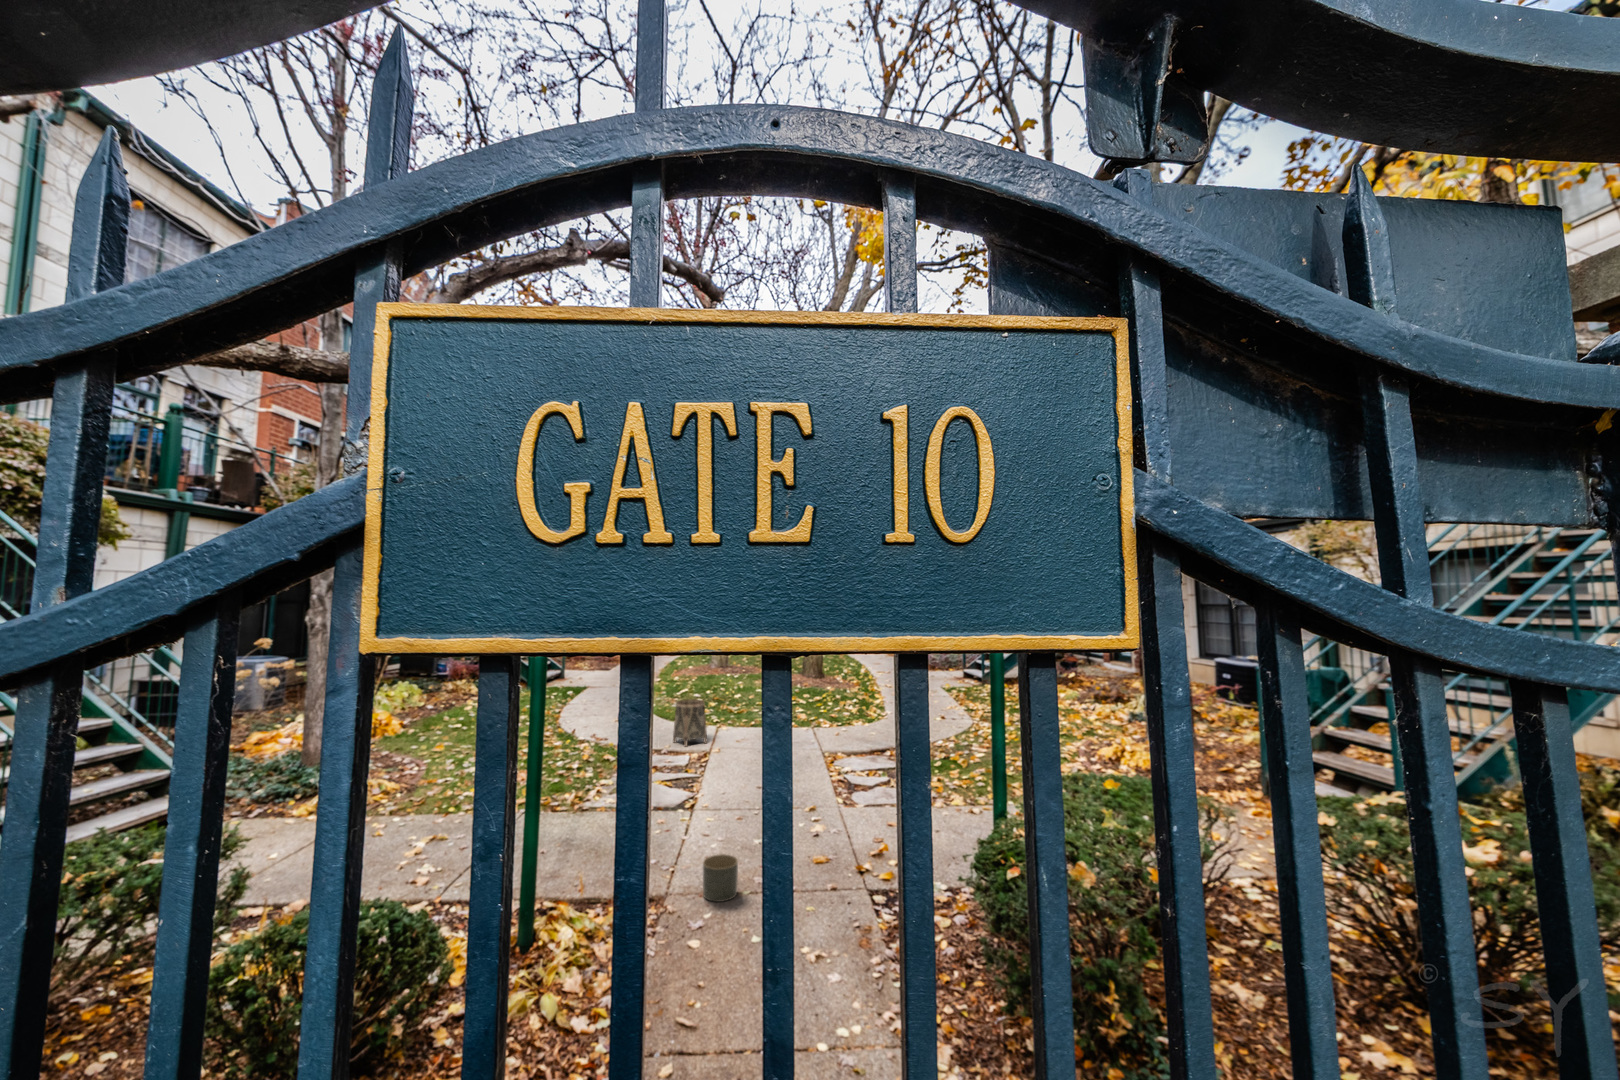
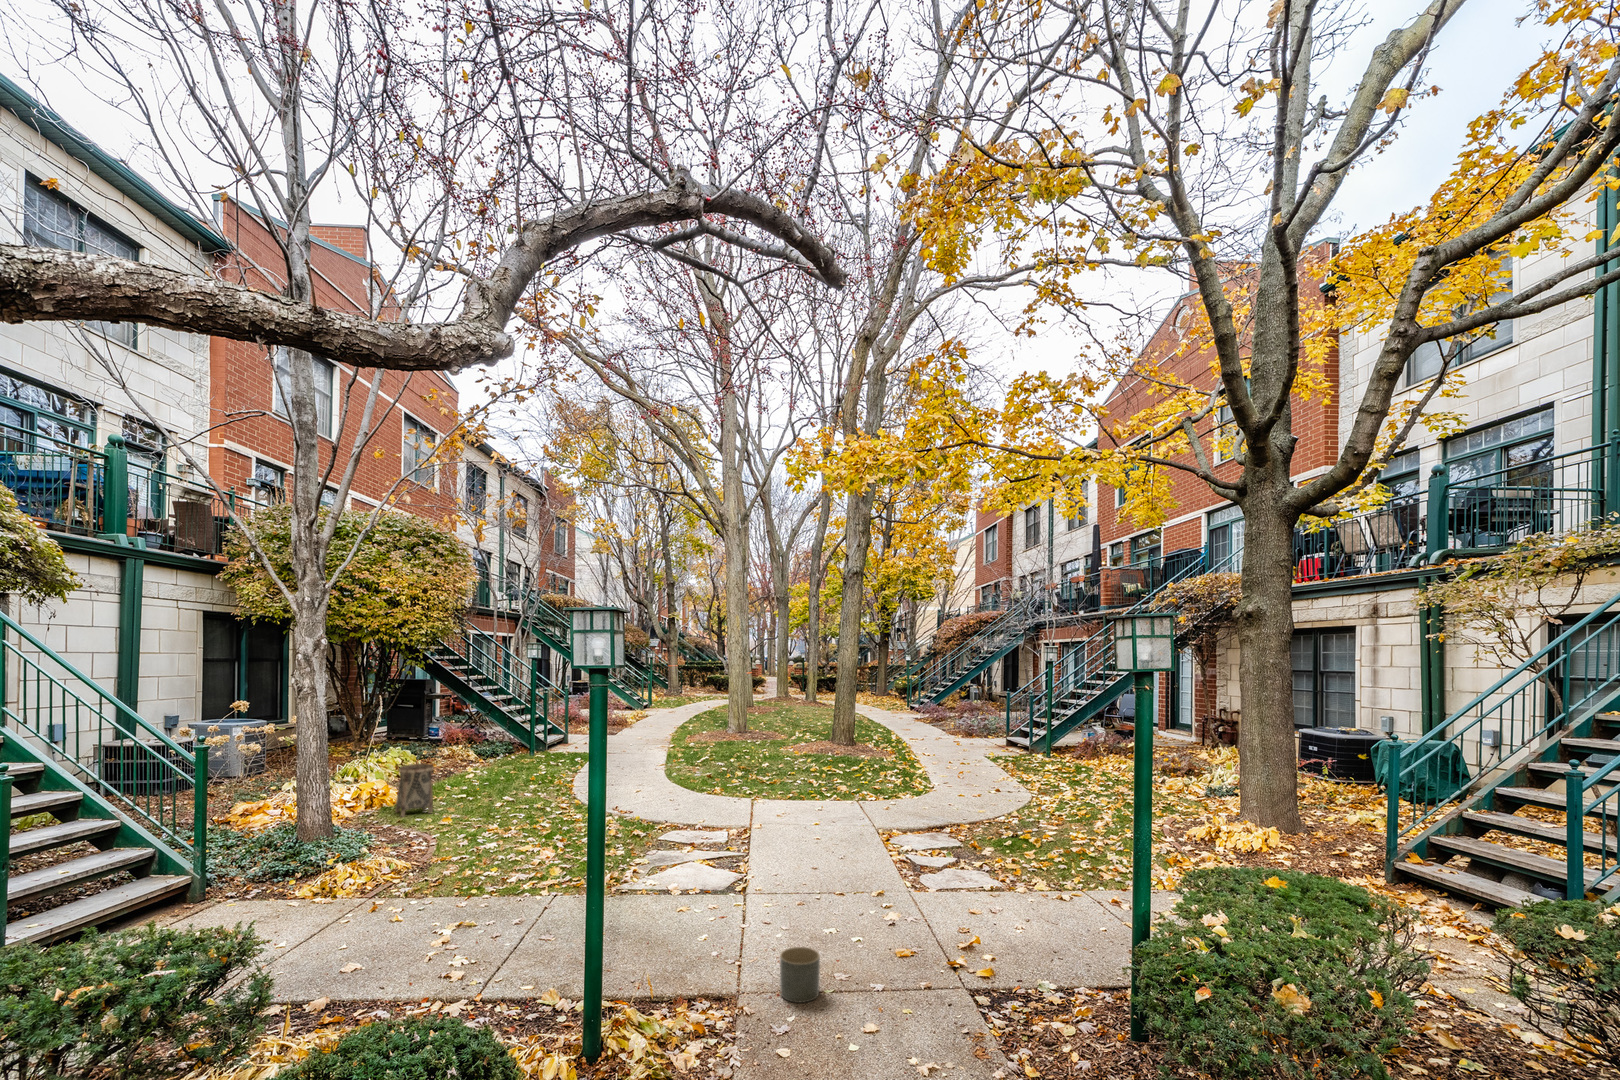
basket: present [673,699,707,747] -> present [395,764,434,817]

